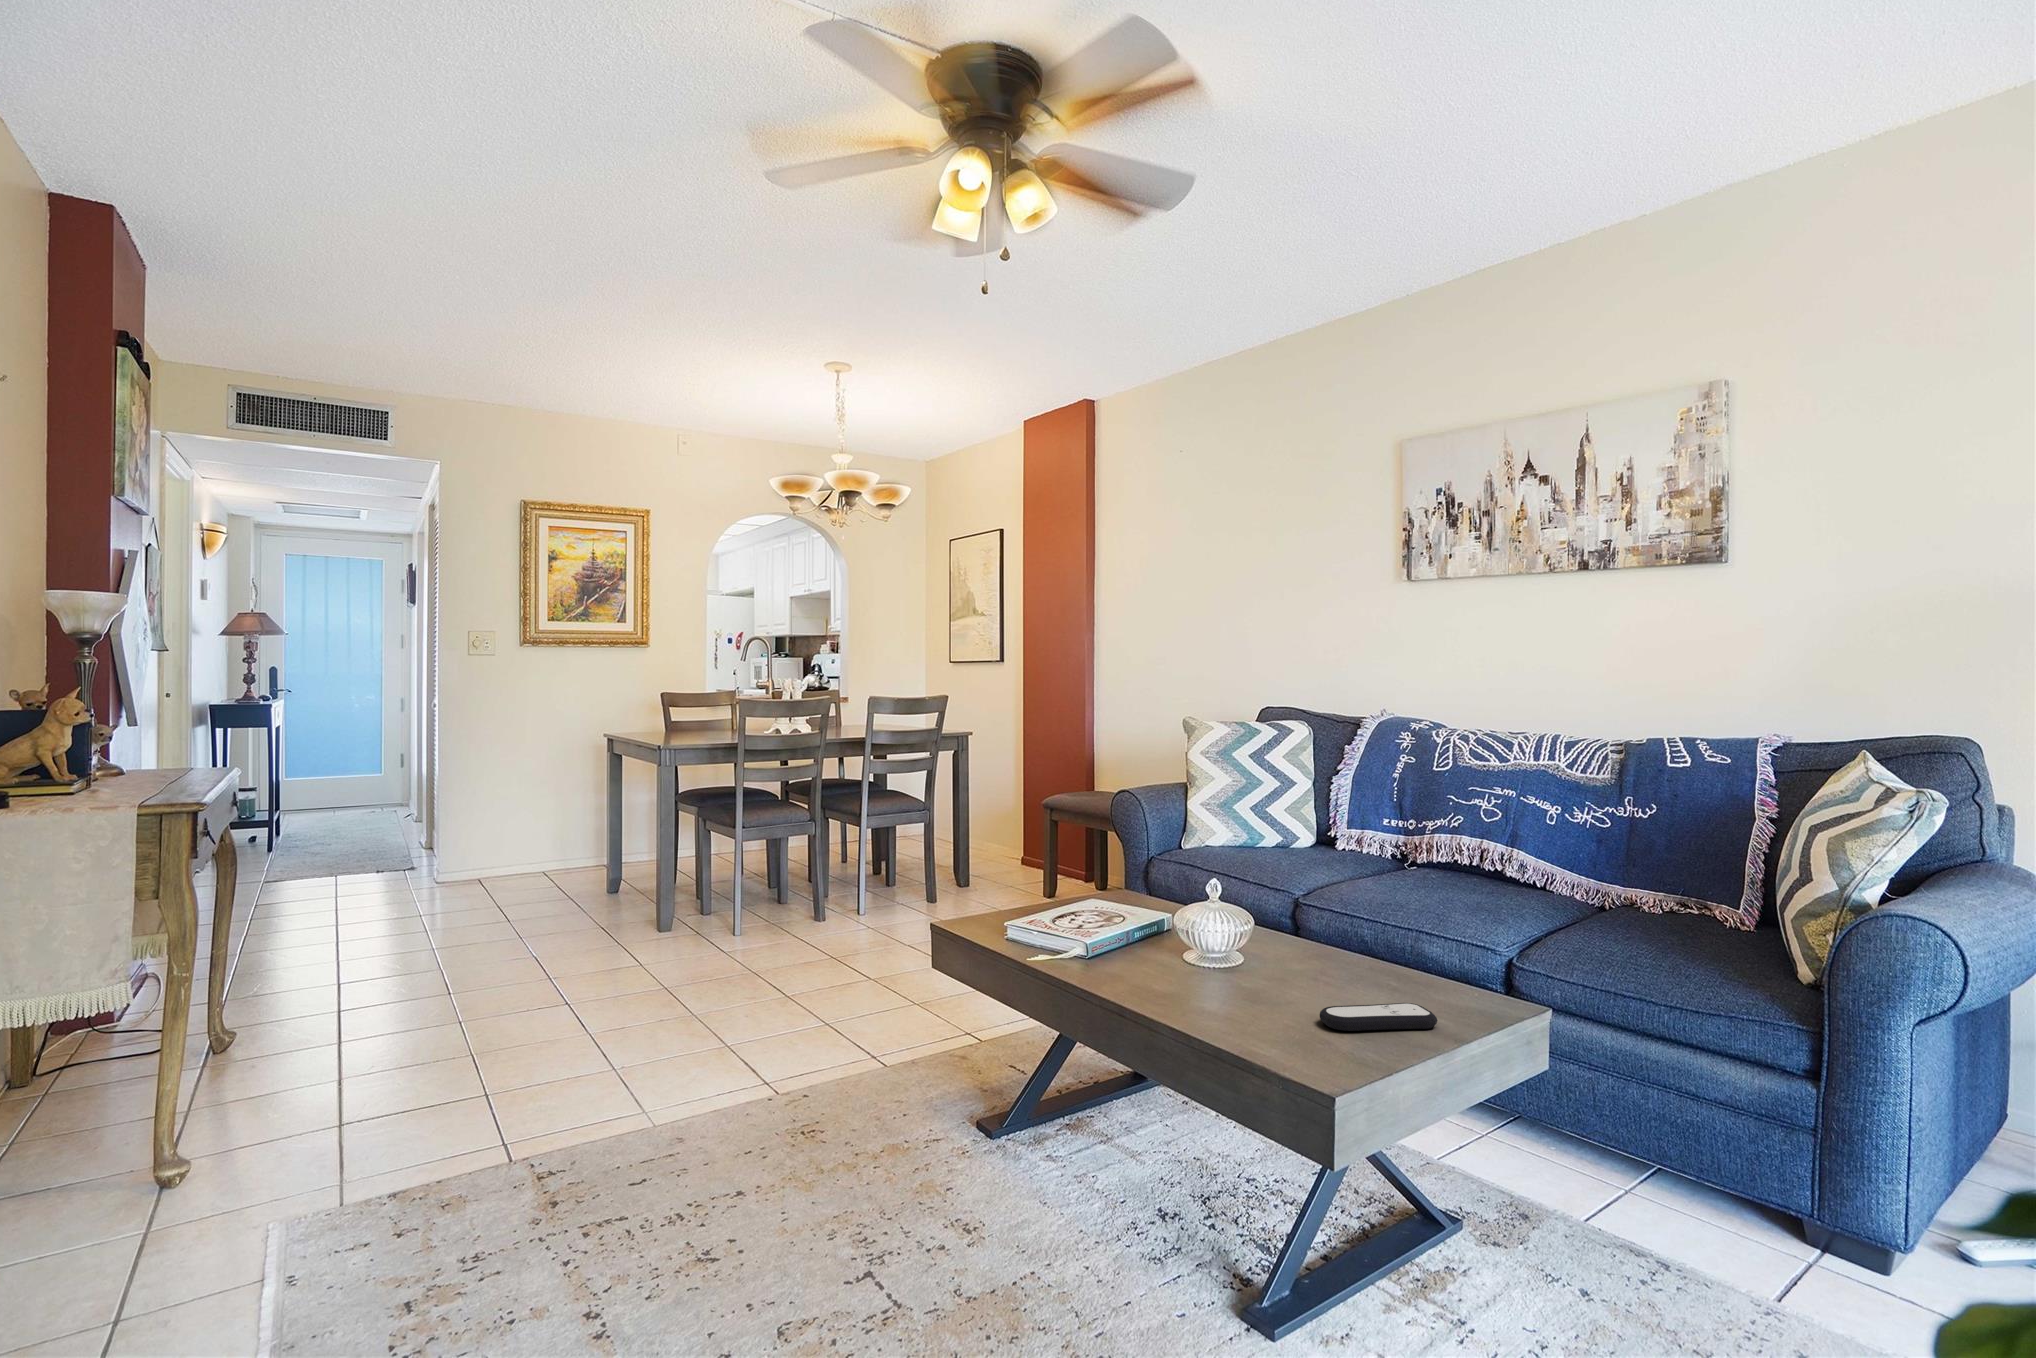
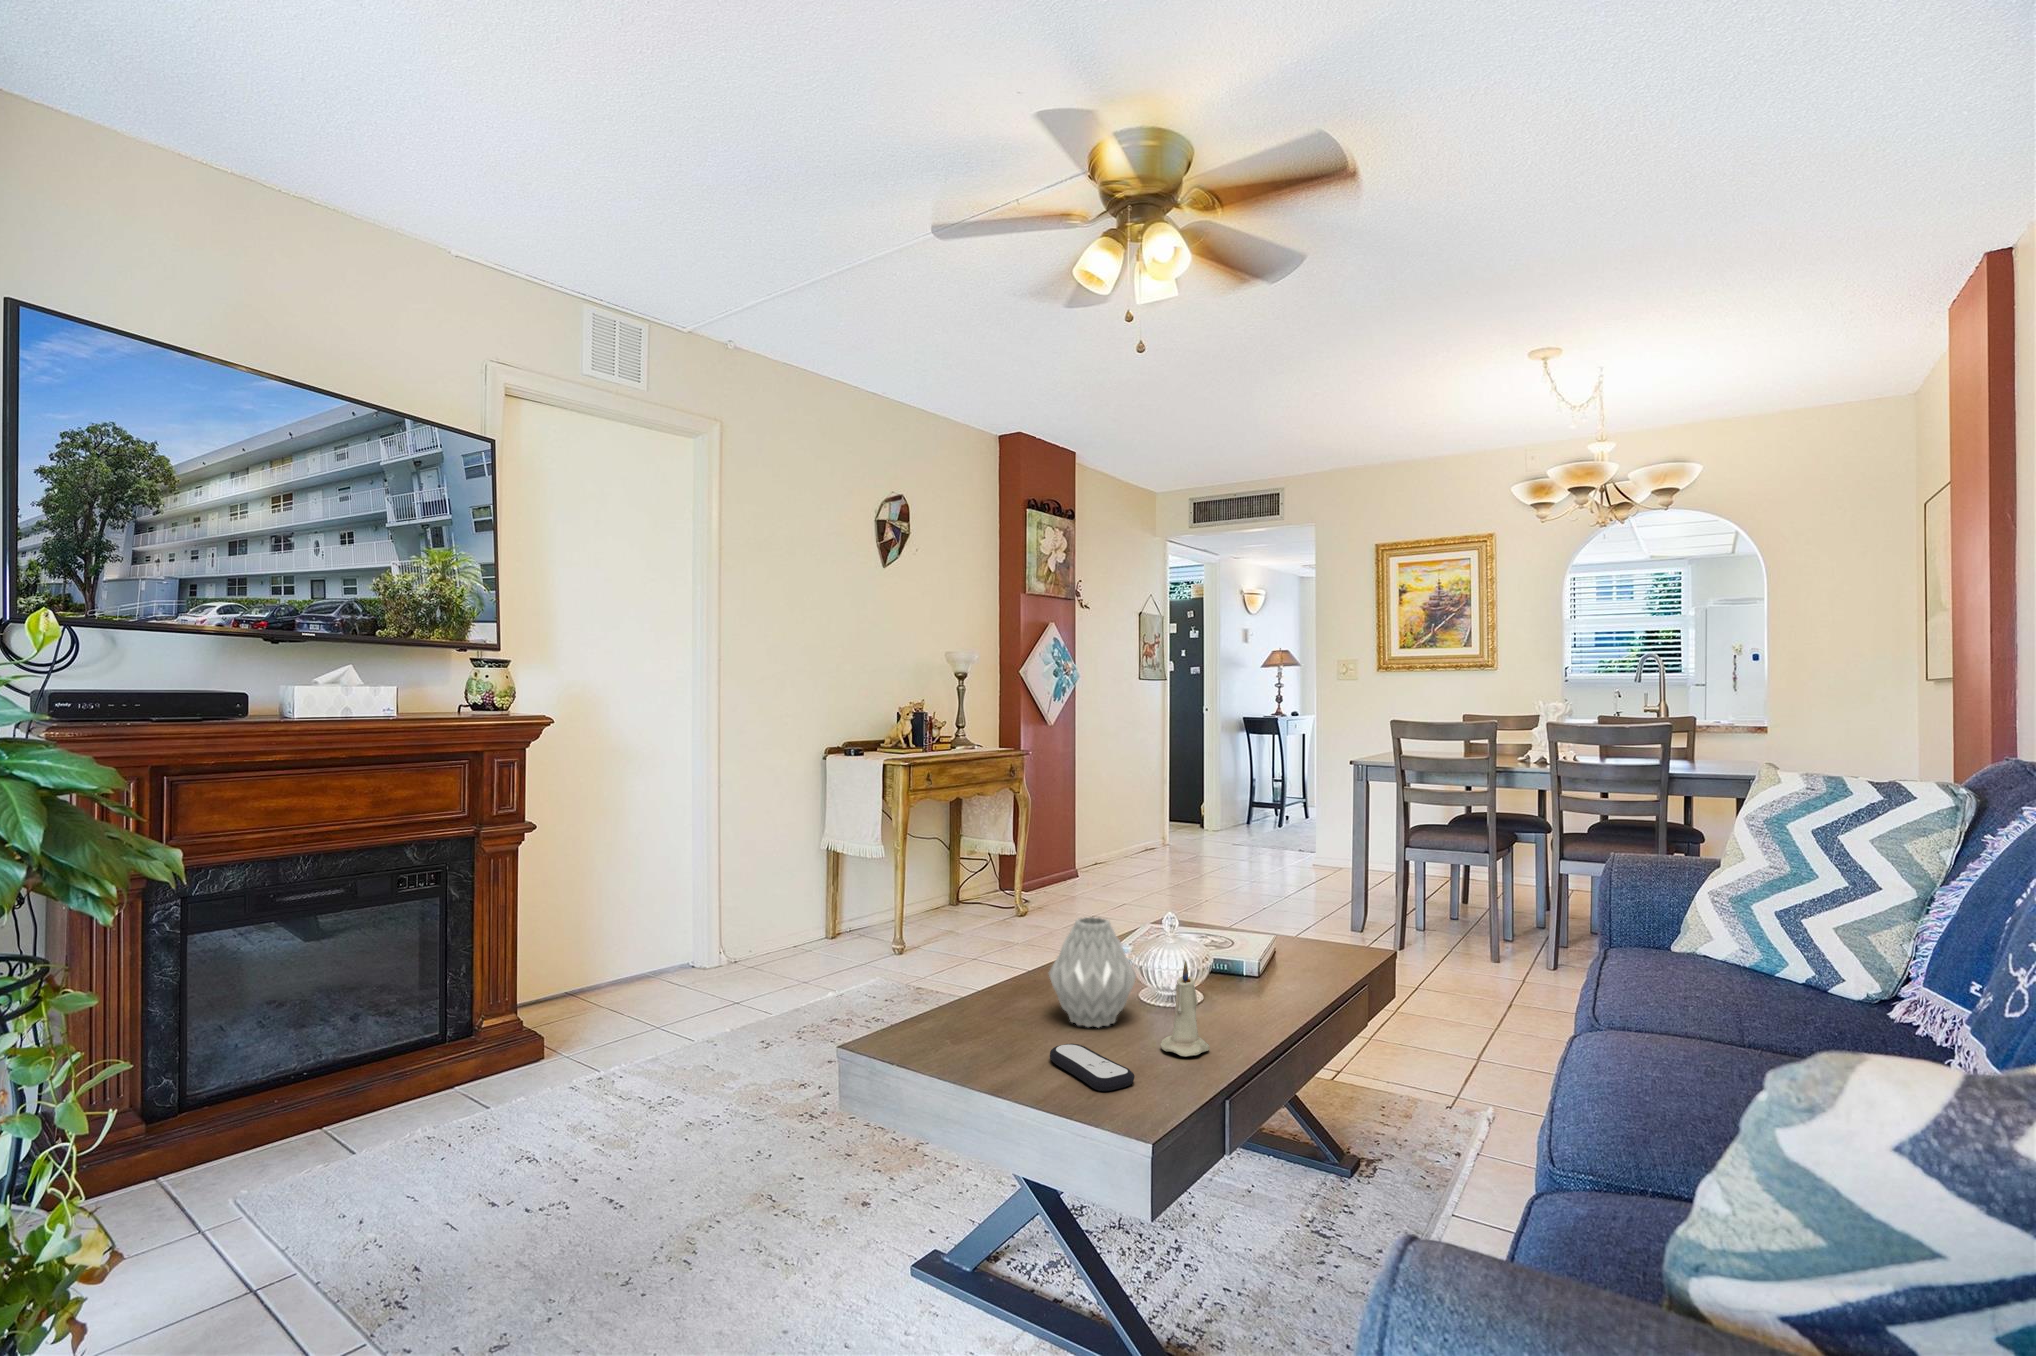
vase: none [1163,881,1266,1006] -> present [1049,917,1136,1027]
candle: none [1299,896,1350,990] -> present [1160,961,1210,1057]

